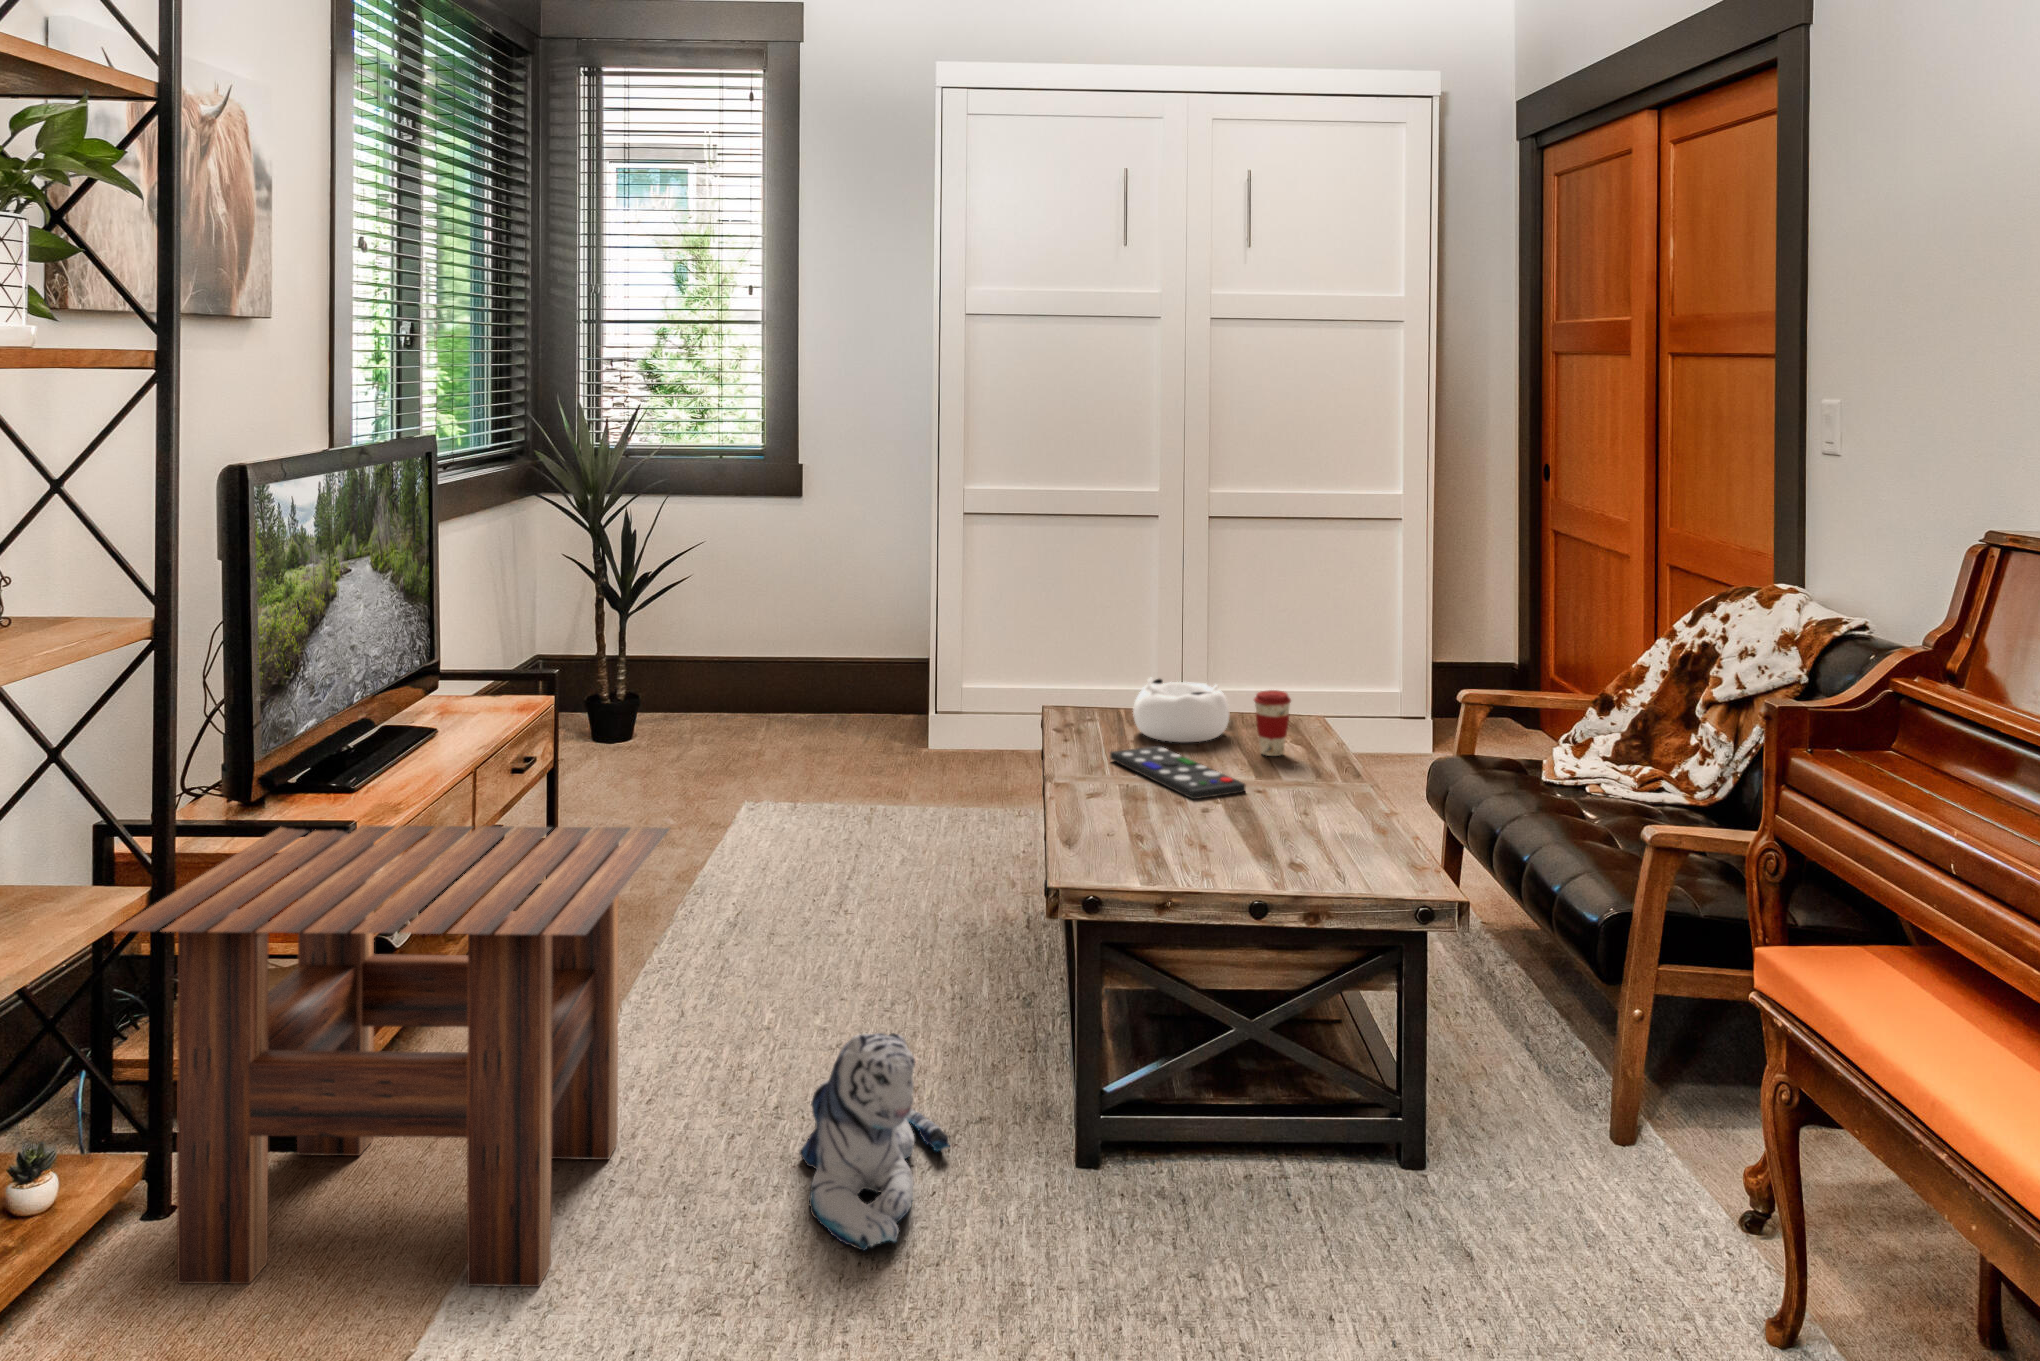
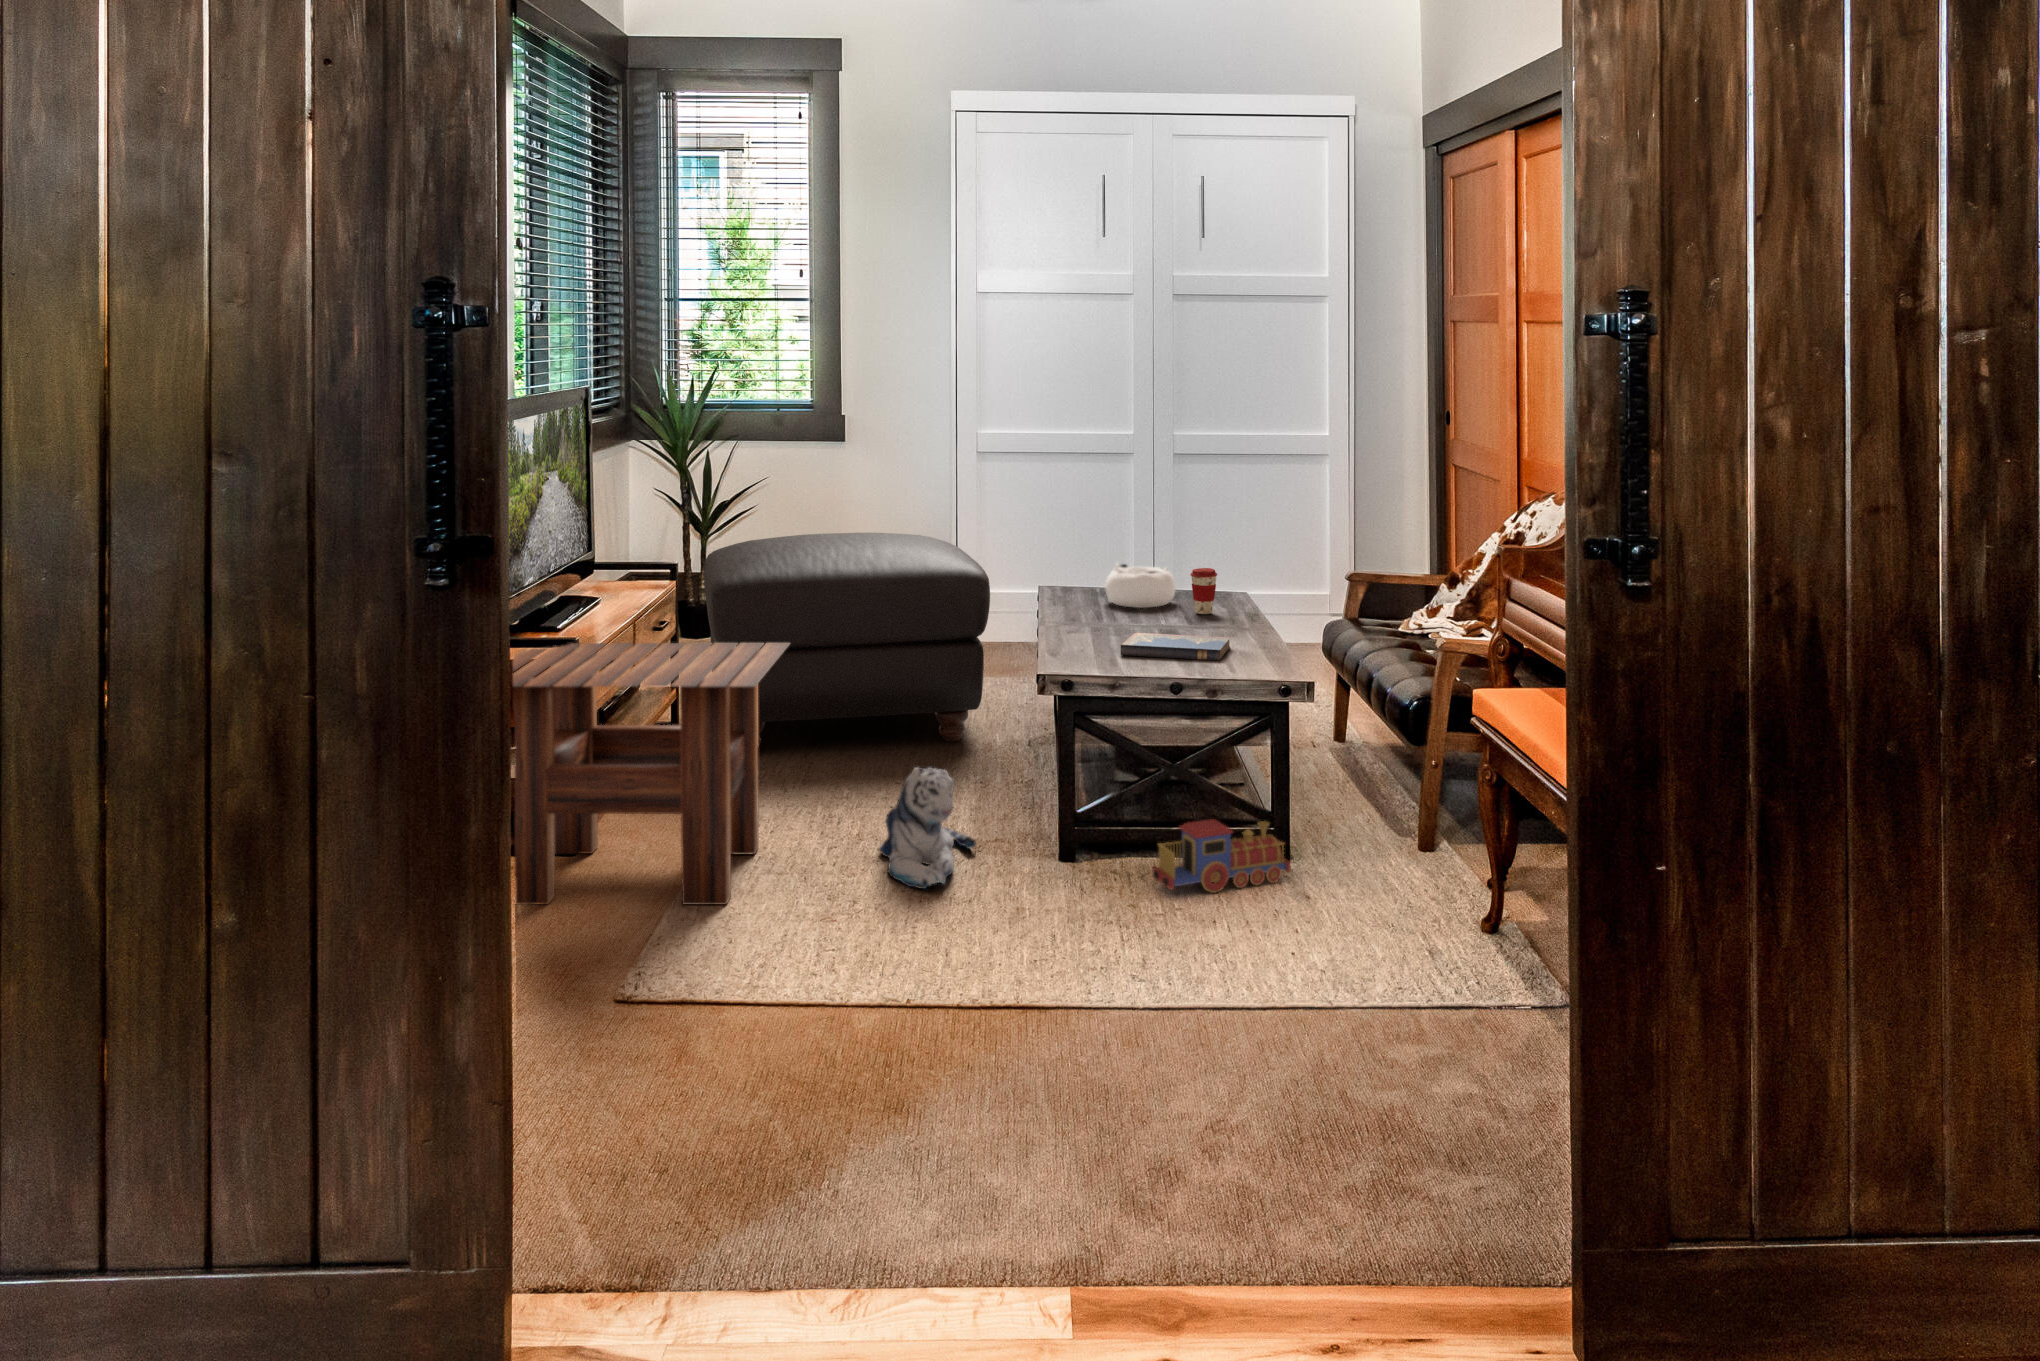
ottoman: none [587,629,976,942] -> present [704,533,990,747]
remote control: present [1110,746,1246,799] -> none [1087,608,1180,636]
hardcover book: none [1167,800,1327,855] -> present [1121,633,1230,660]
toy train: none [1228,1130,1444,1262] -> present [1153,819,1290,893]

